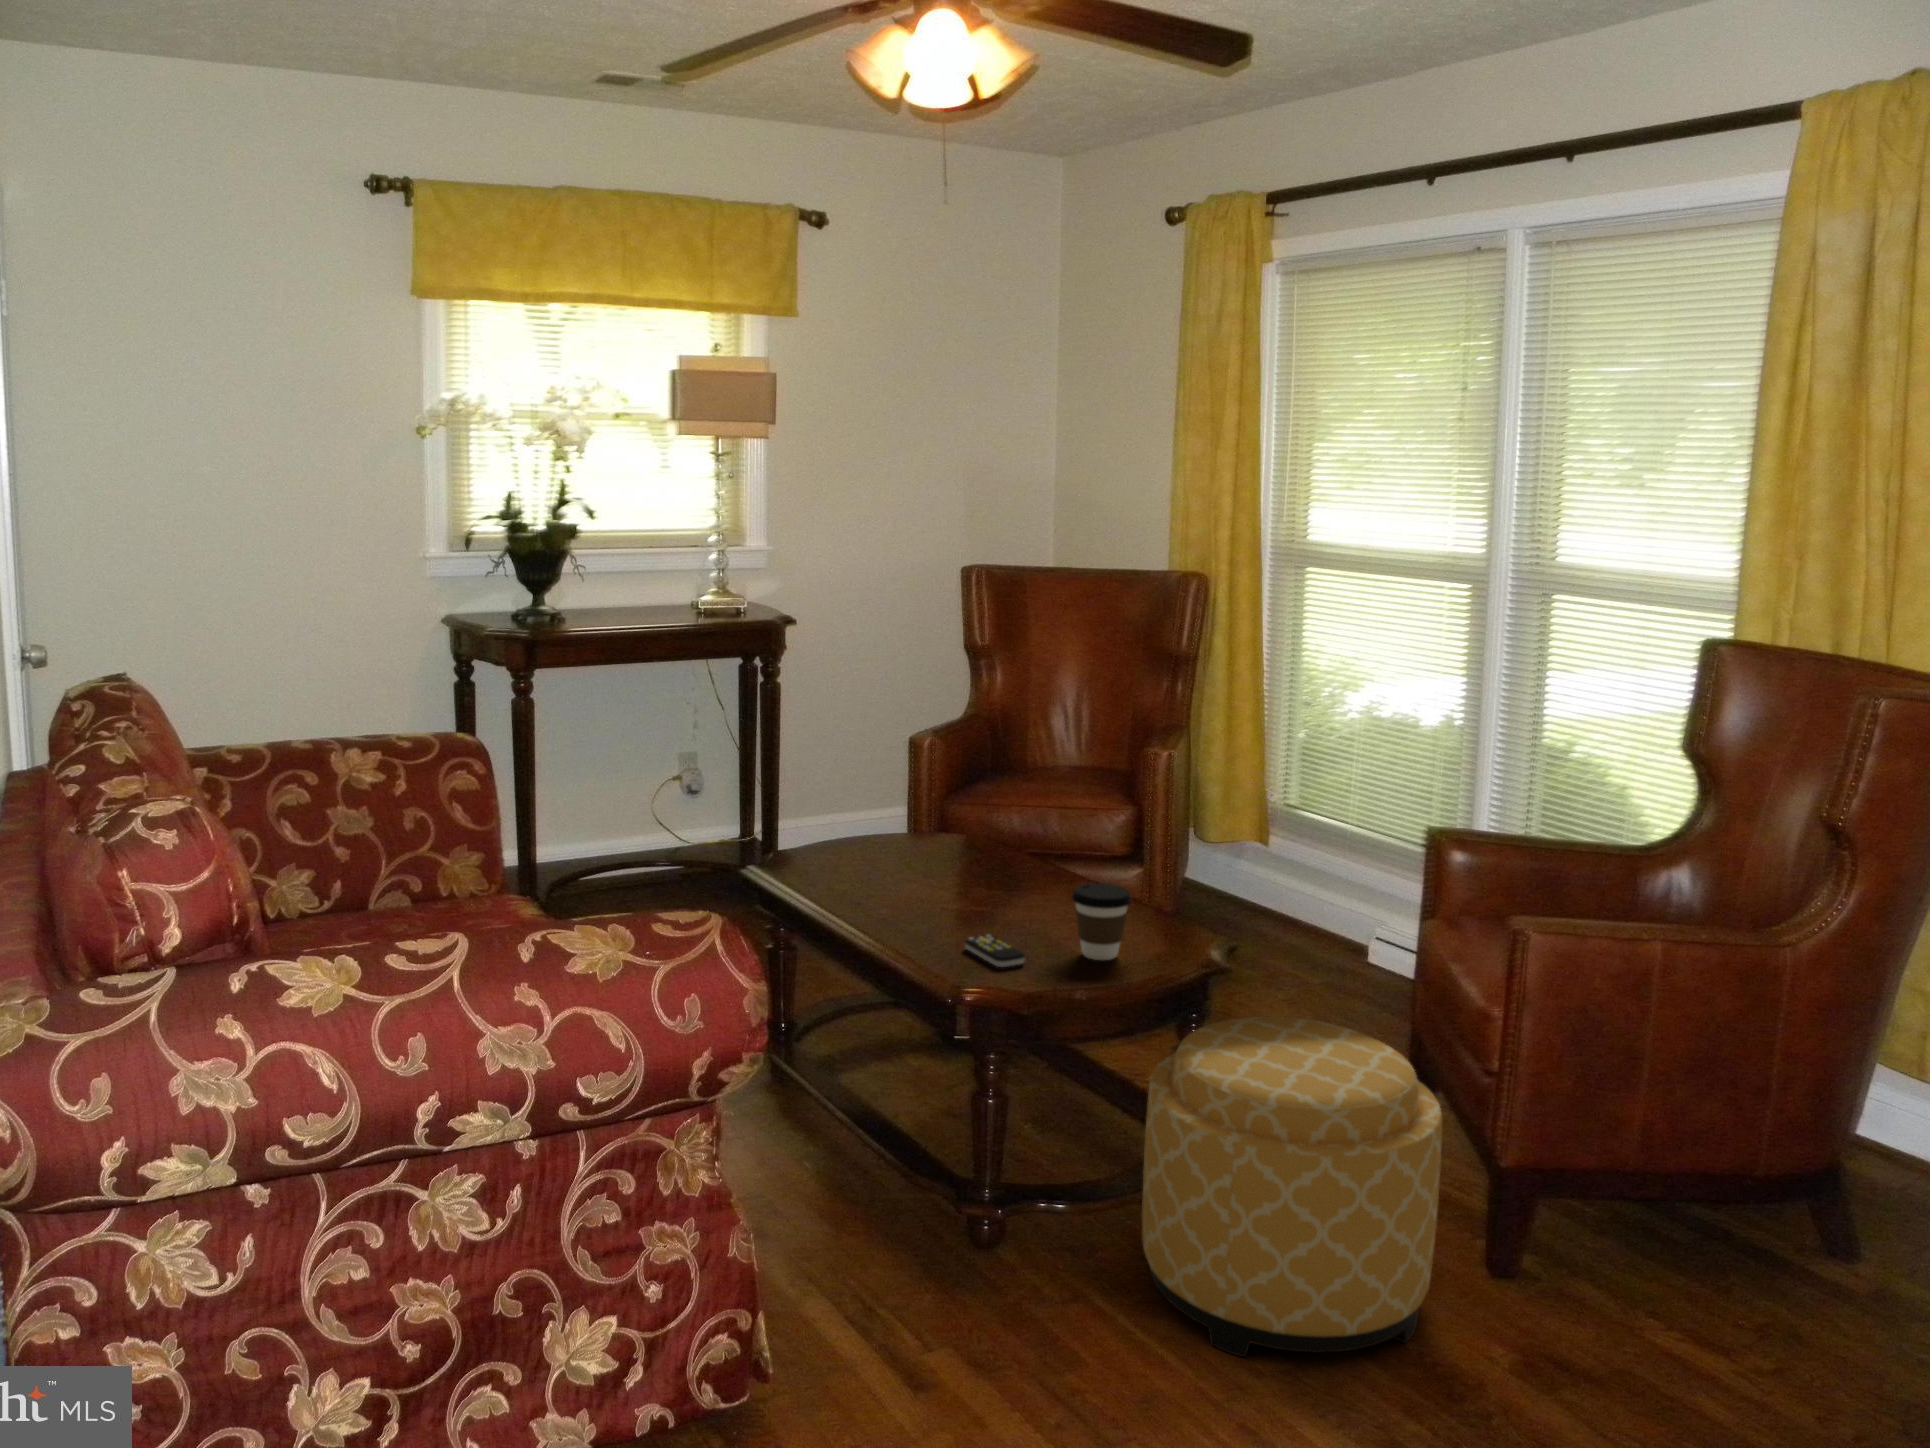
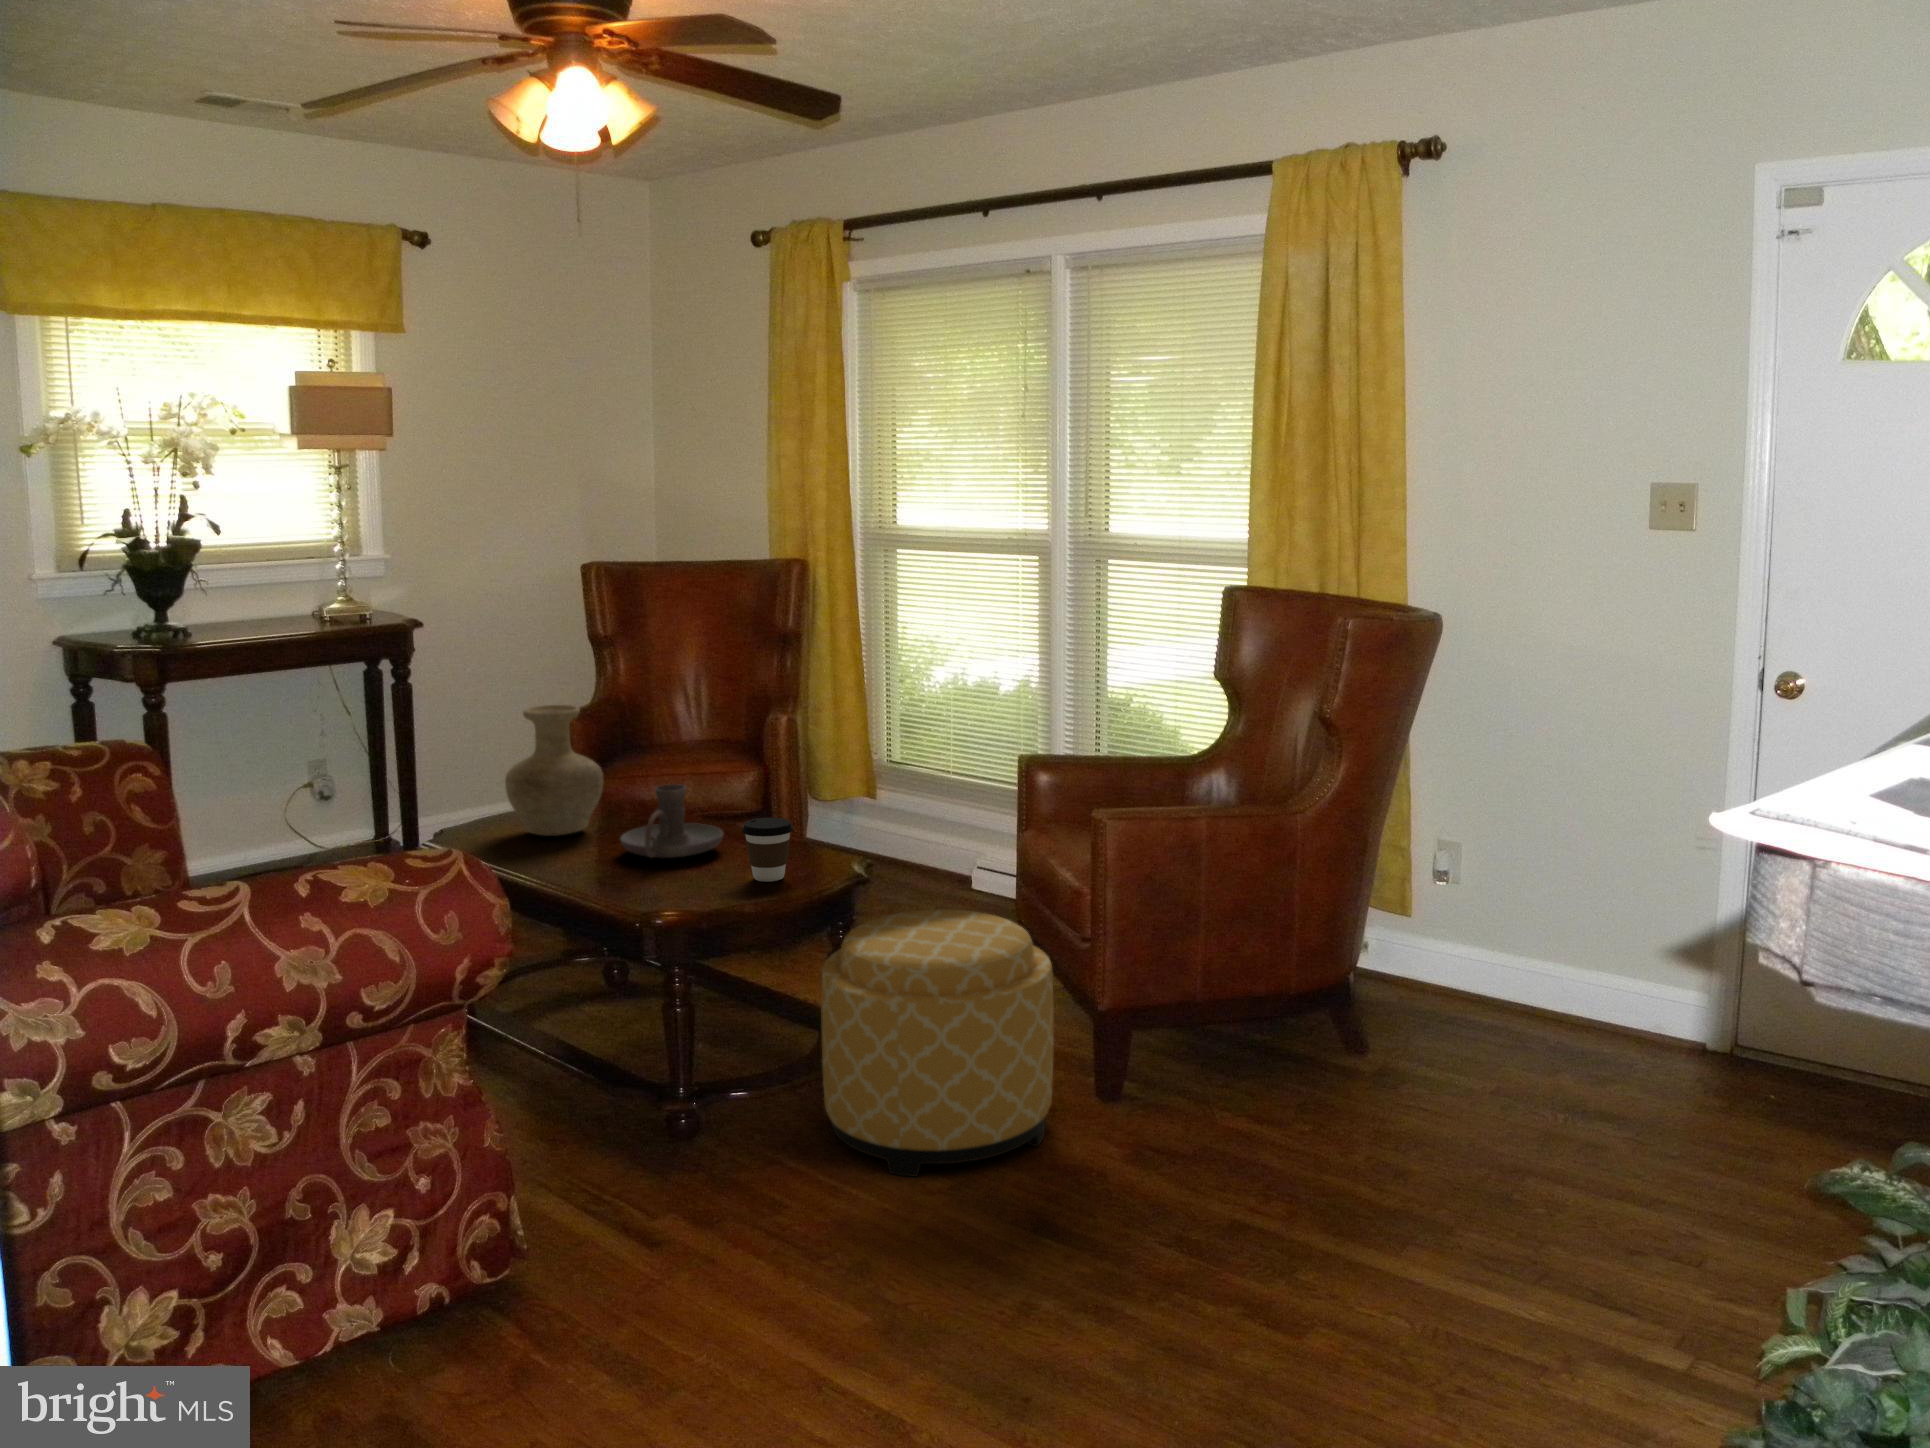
vase: none [834,725,937,869] -> present [505,705,603,836]
candle holder: none [943,829,1058,914] -> present [621,784,723,858]
remote control: present [965,935,1025,967] -> none [651,872,707,895]

